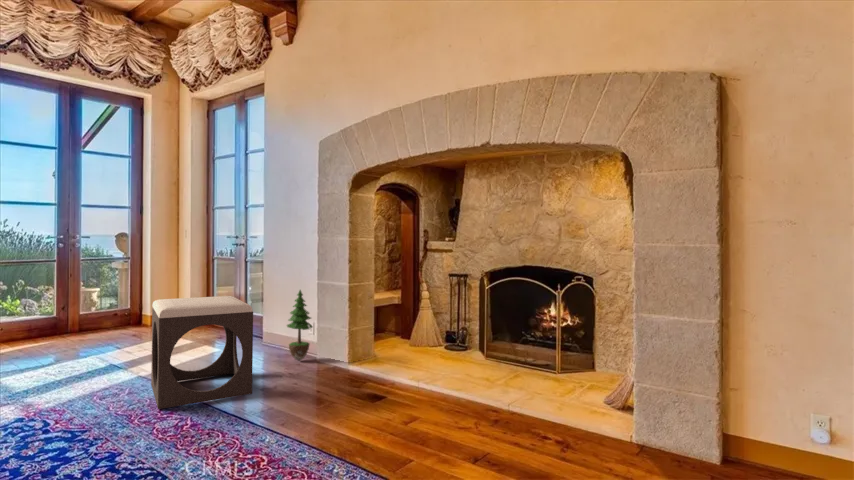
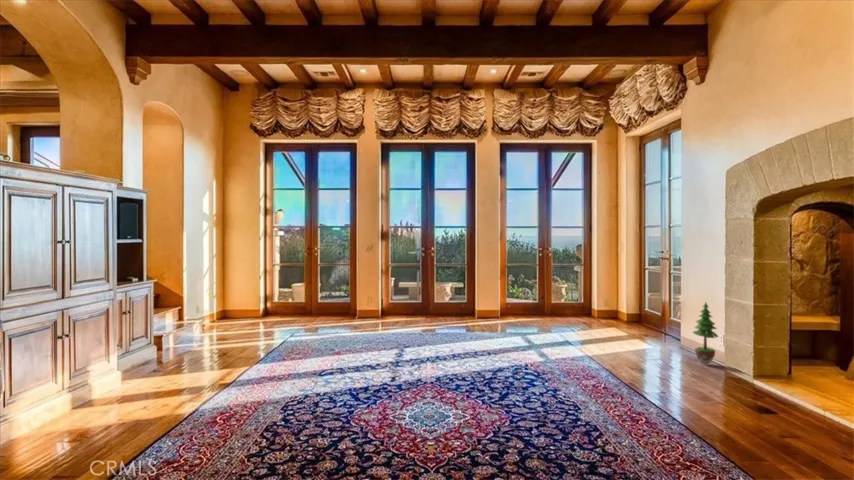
footstool: present [151,296,253,409] -> none [586,300,653,379]

